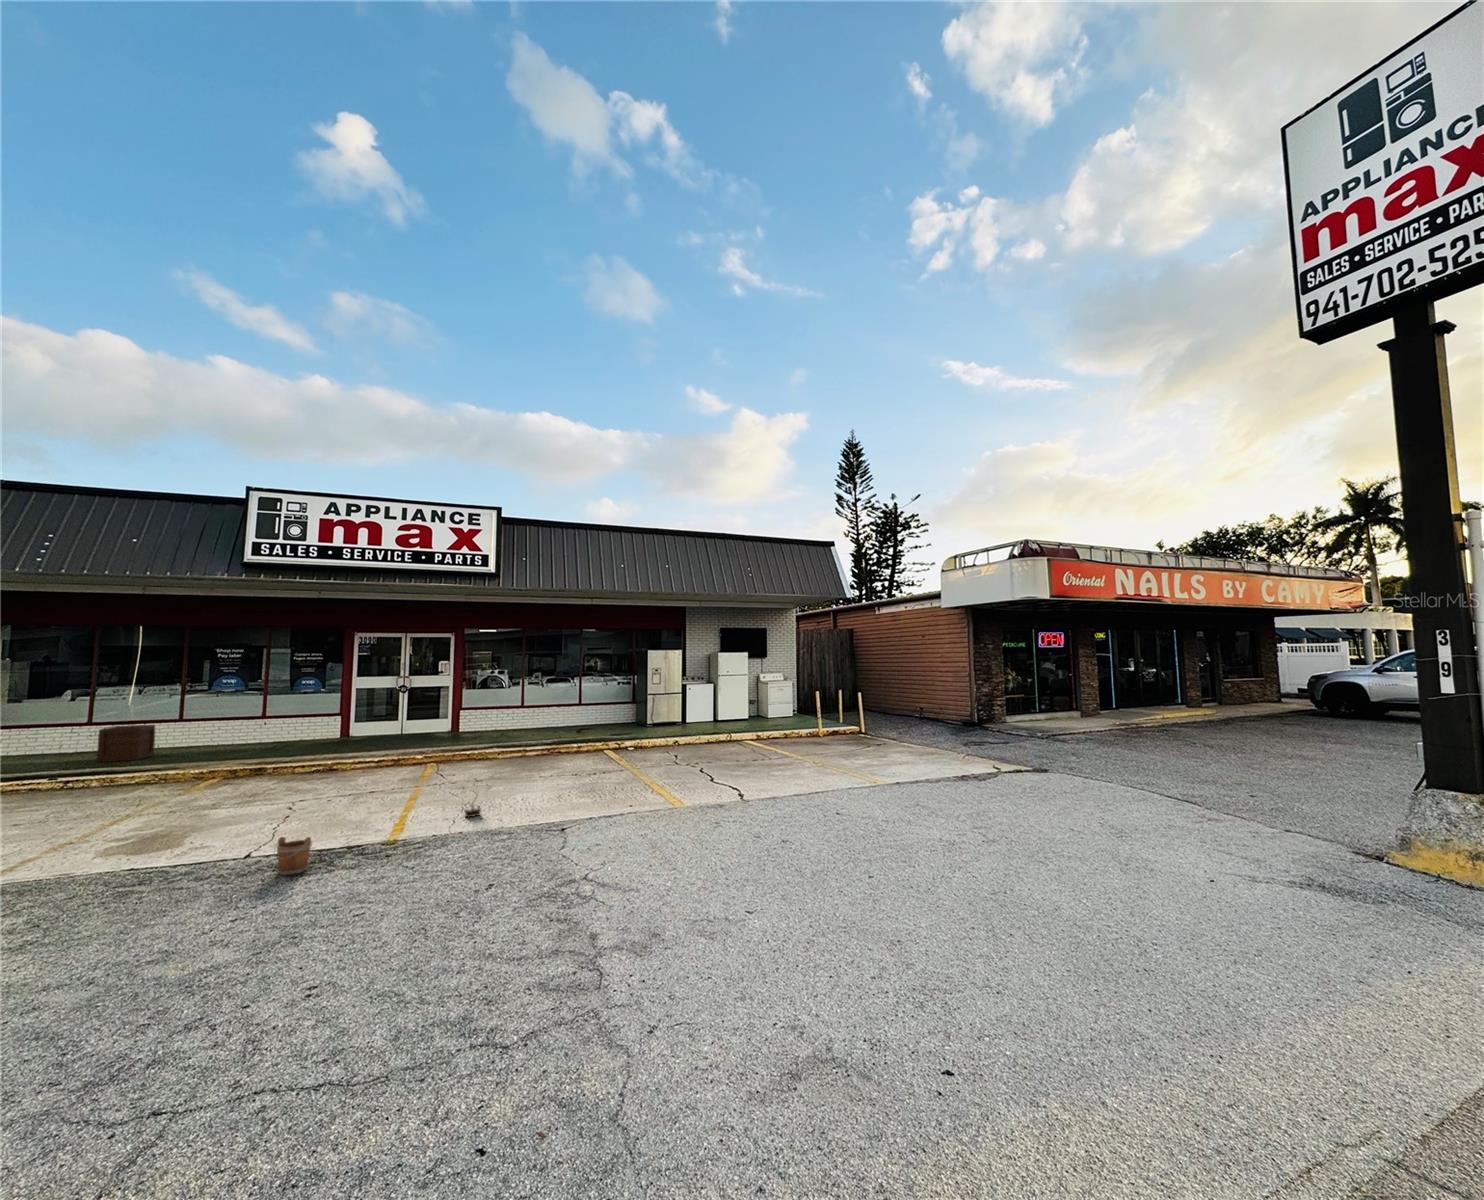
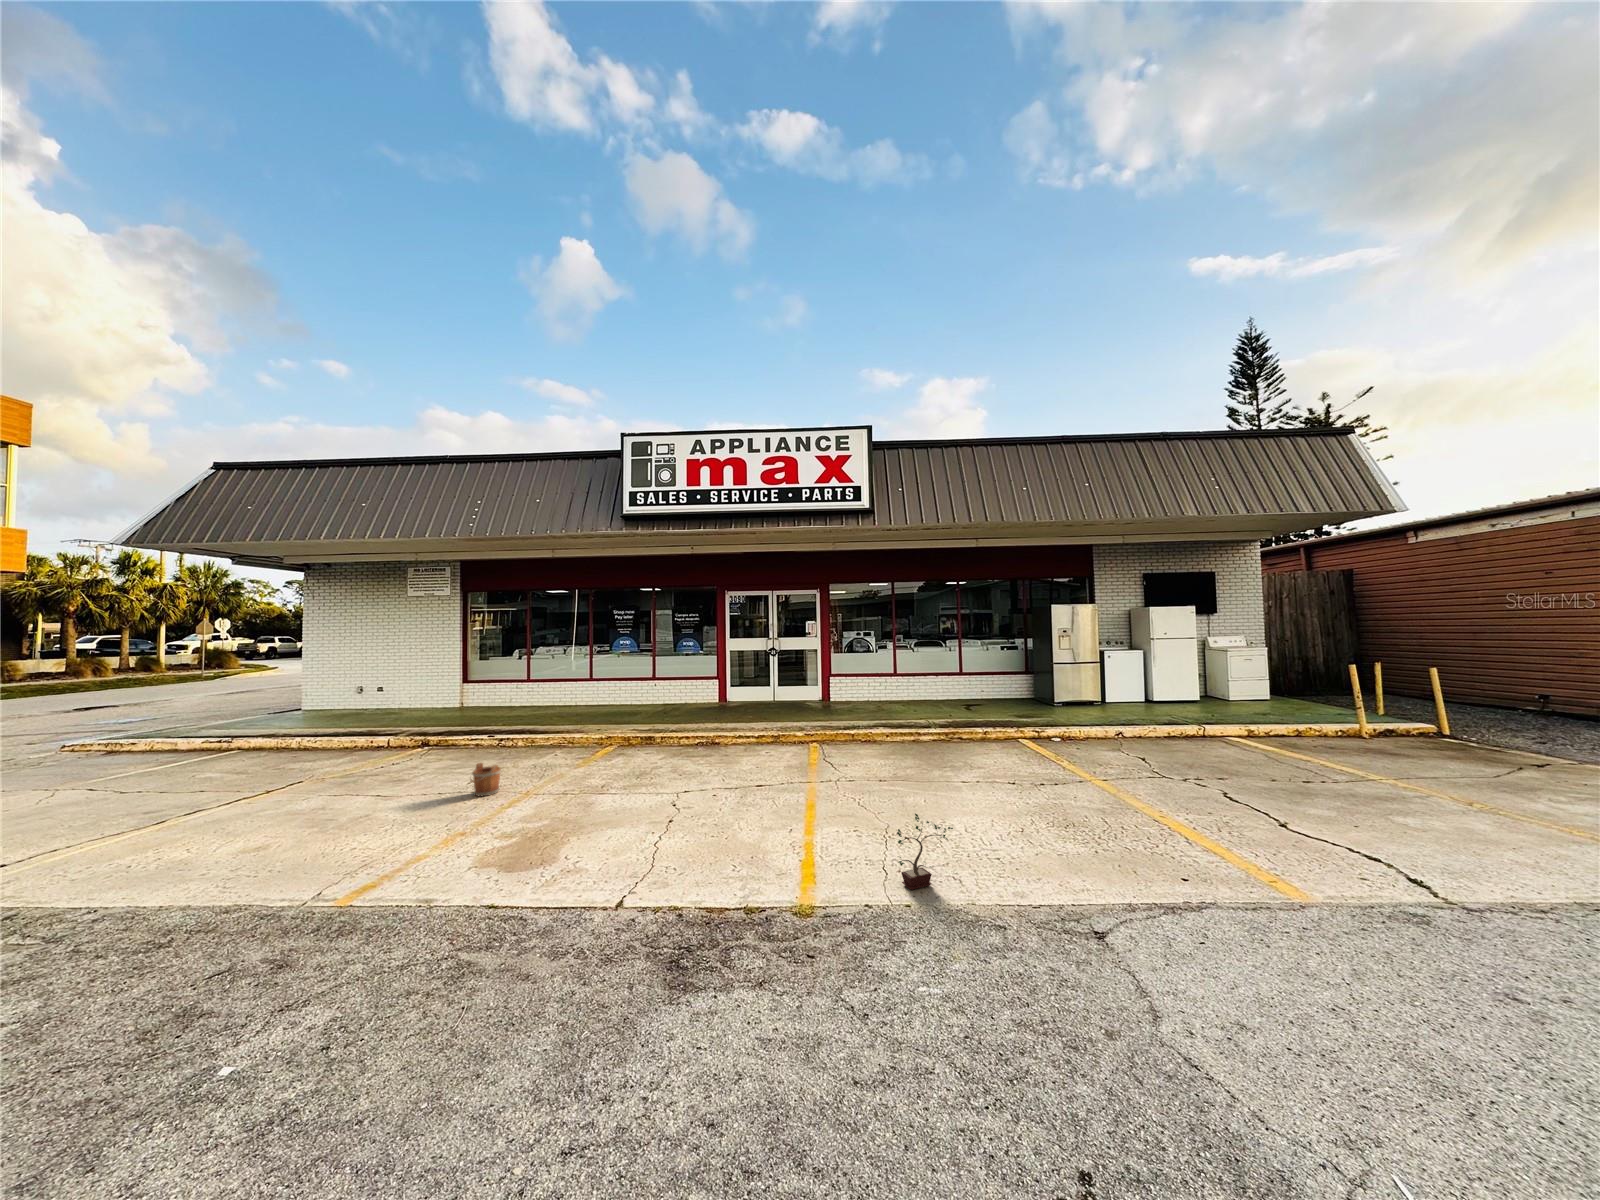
wooden crate: present [97,725,155,762] -> none [522,680,567,714]
bucket: present [277,837,312,875] -> present [470,763,501,796]

